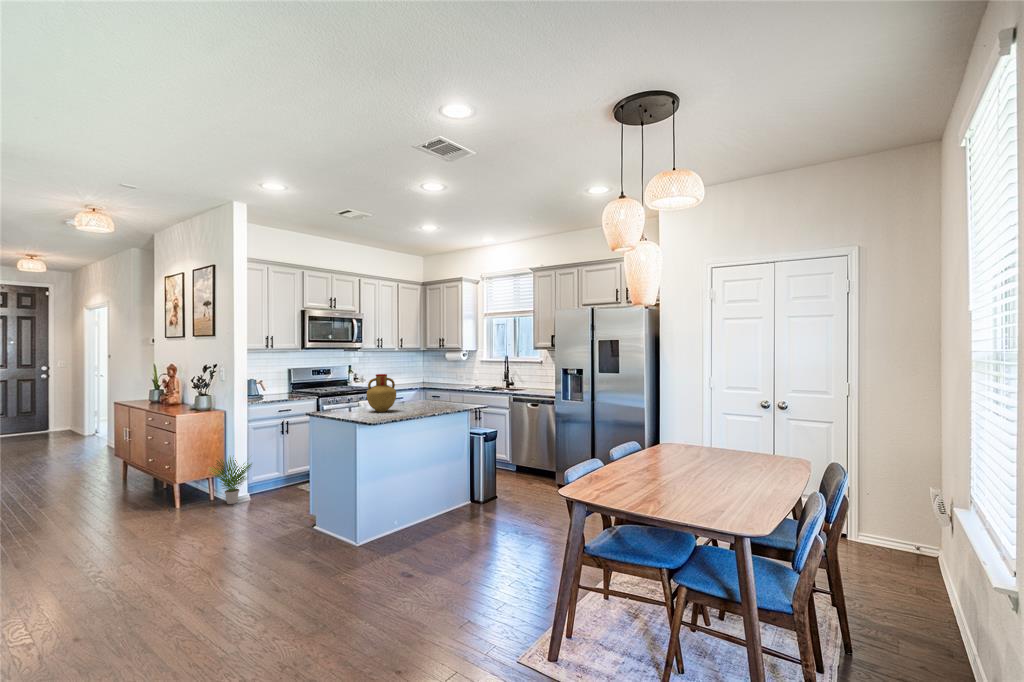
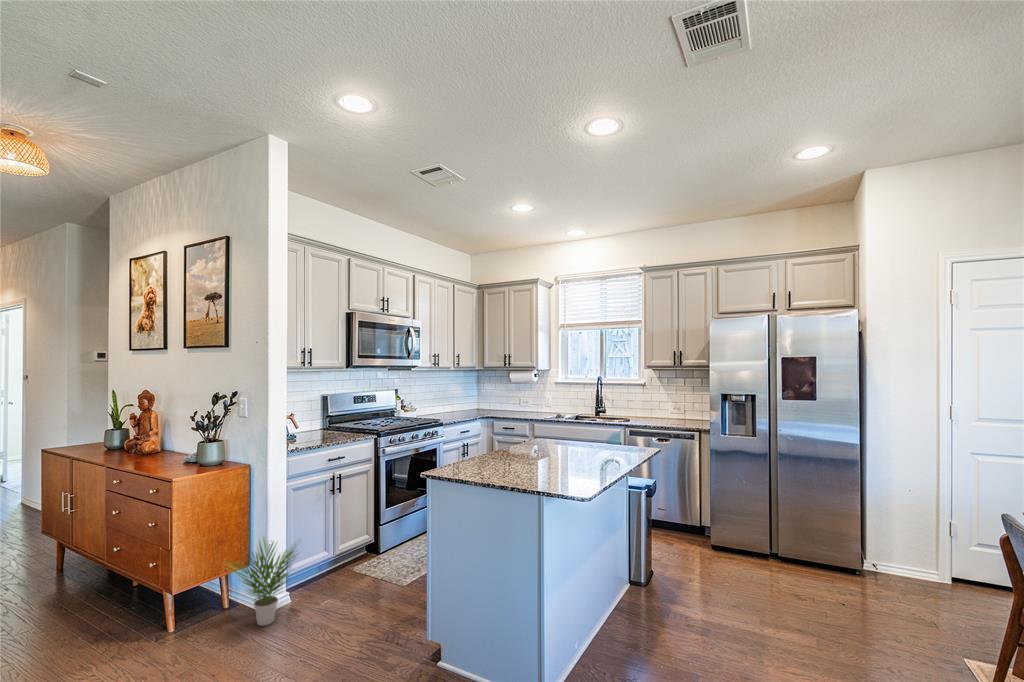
vase: present [367,374,396,412] -> none [527,406,575,469]

